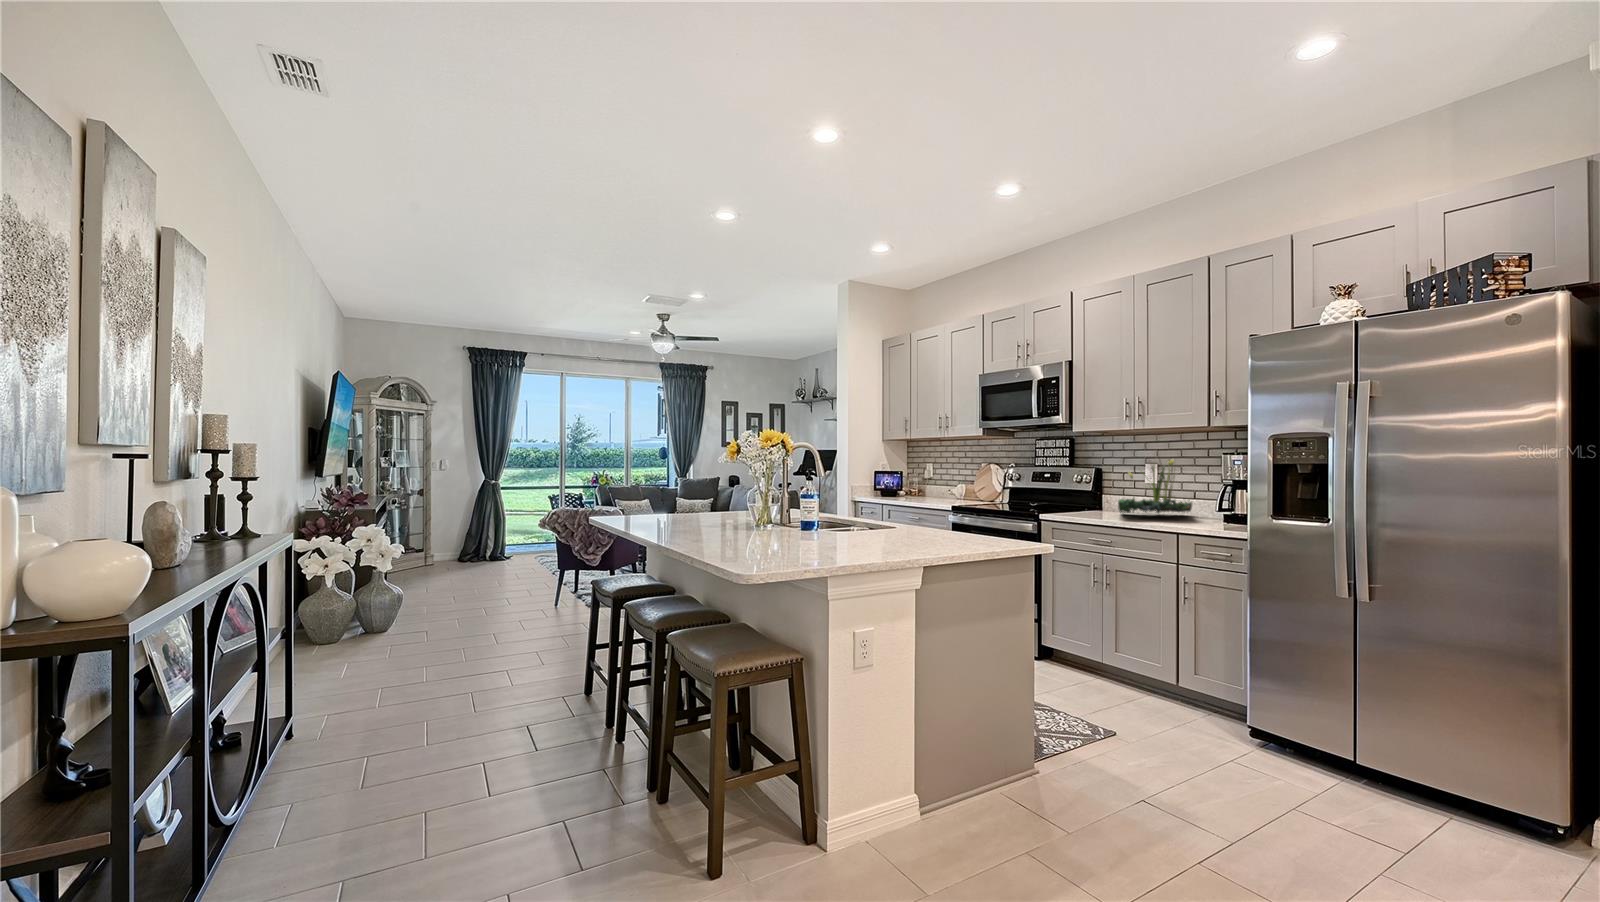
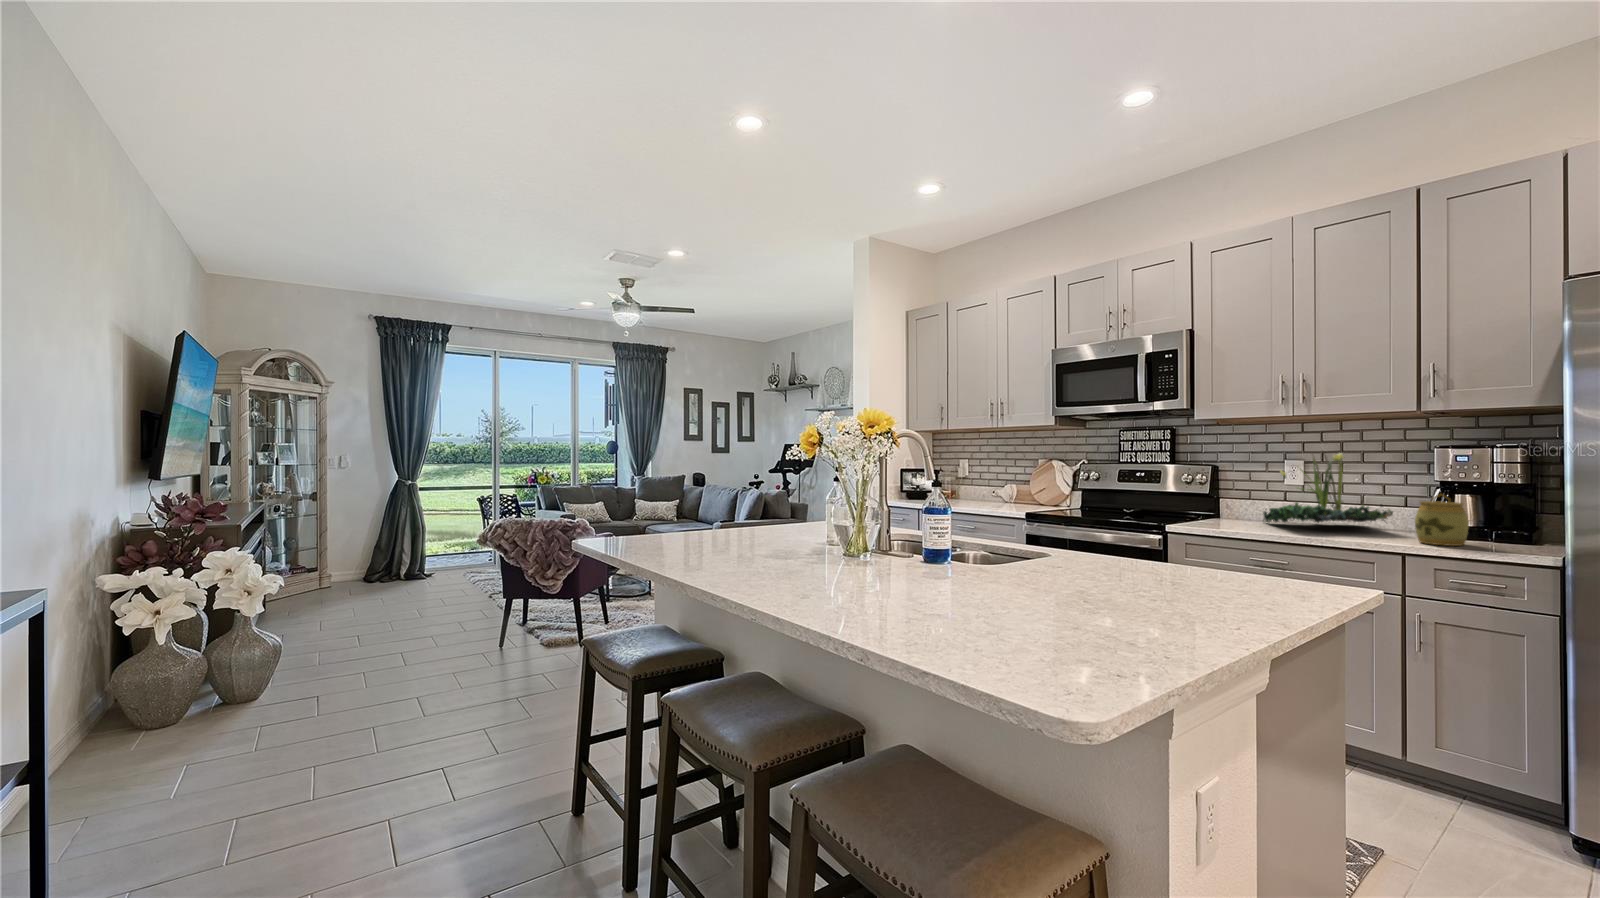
jar: none [1192,489,1225,527] -> present [1415,494,1469,546]

